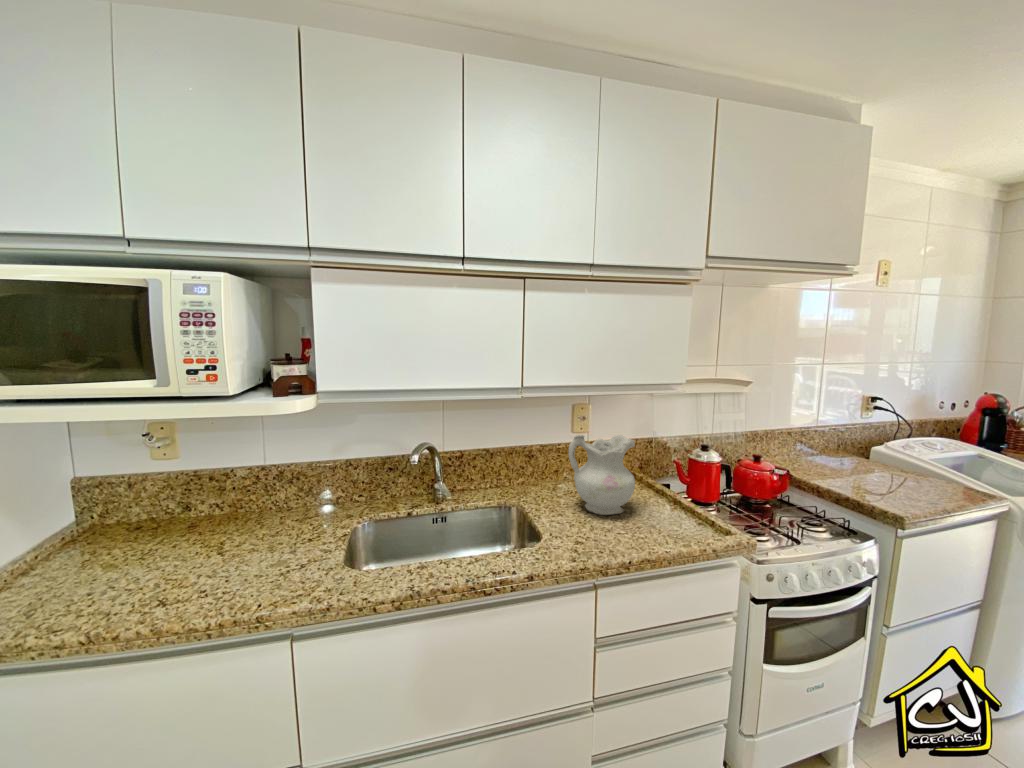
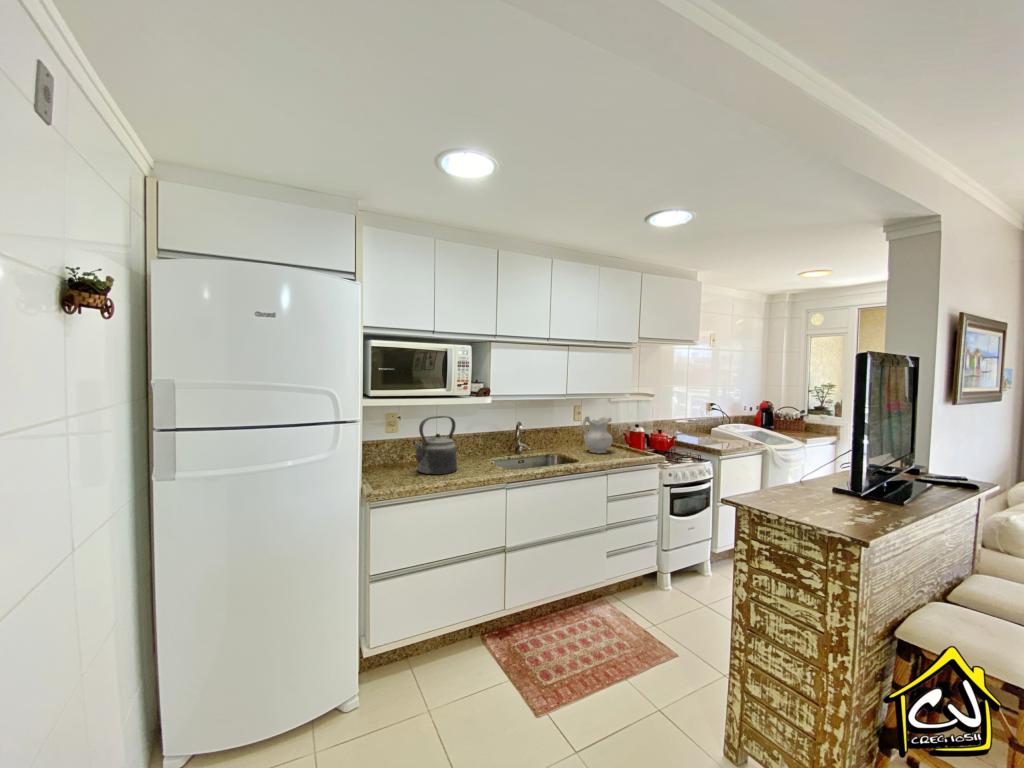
kettle: none [101,439,247,579] -> present [413,416,457,475]

